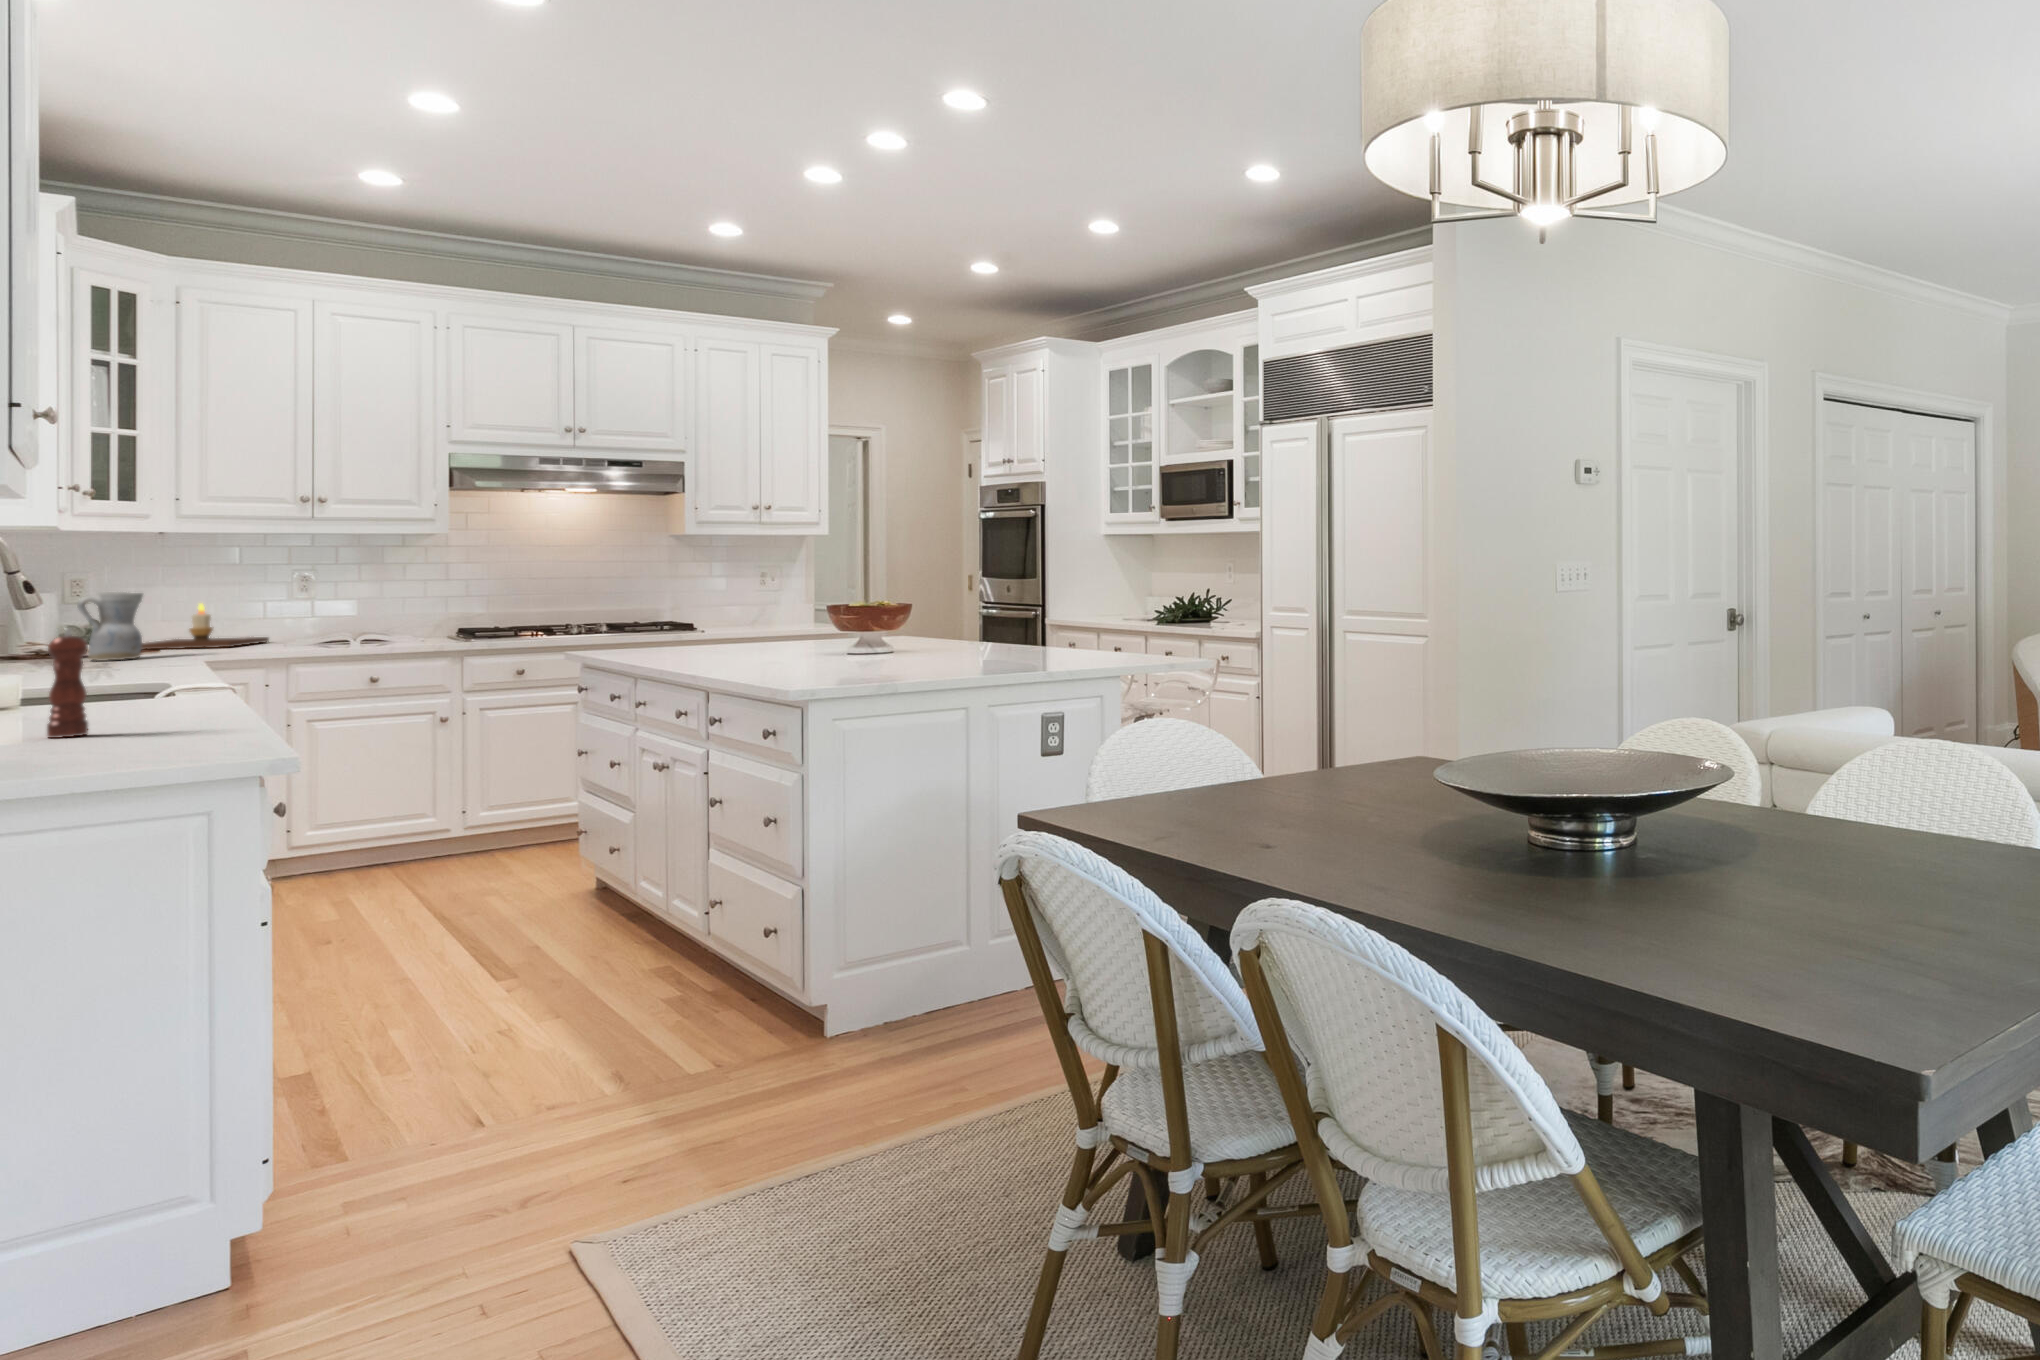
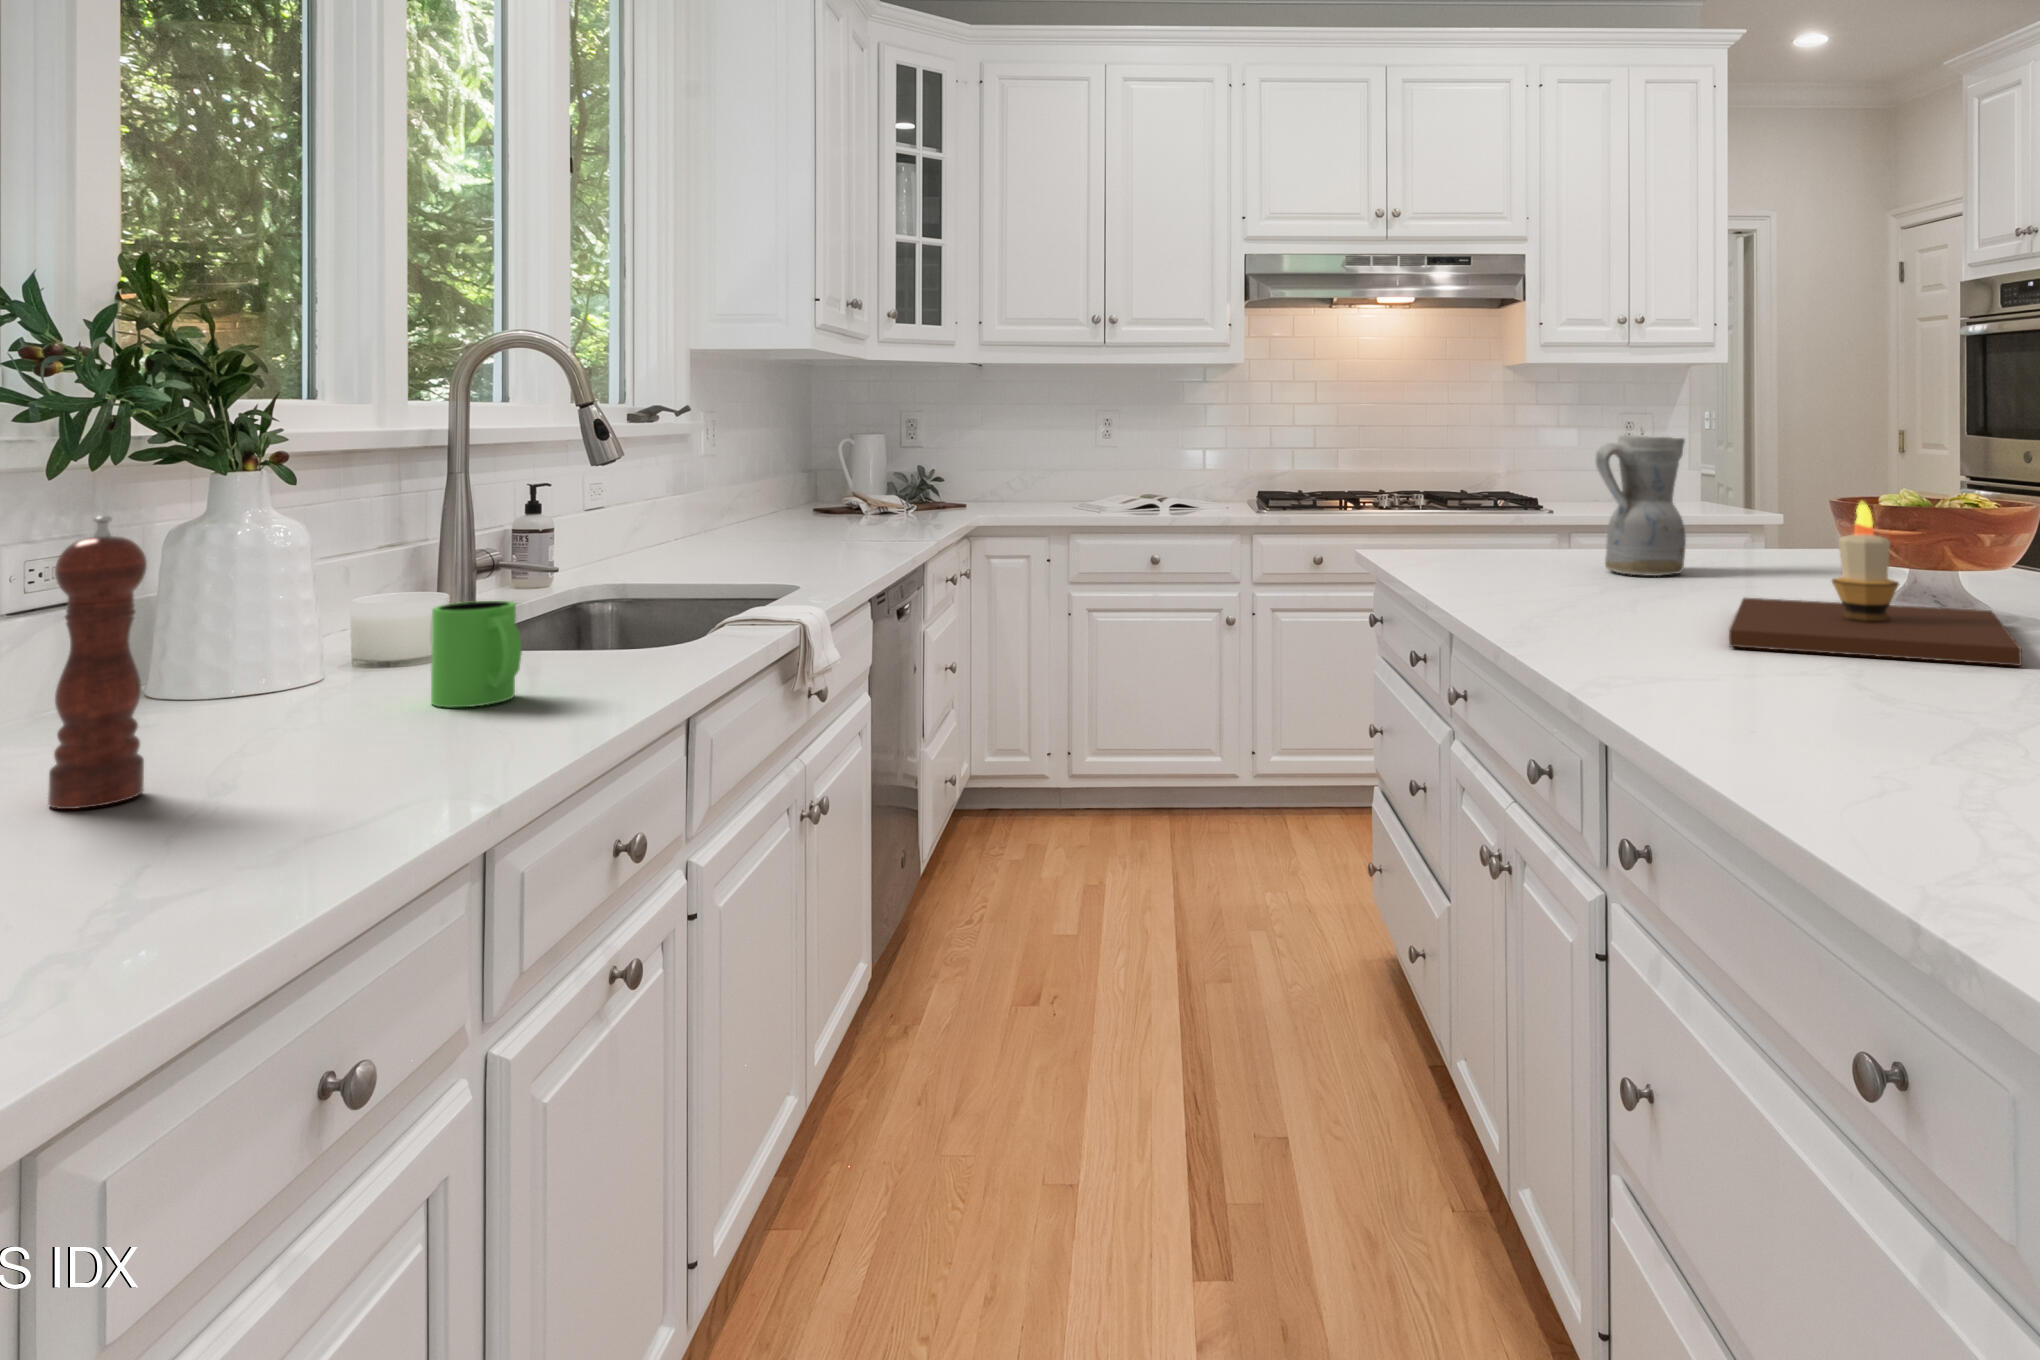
ceramic pitcher: present [77,592,143,661] -> present [1596,435,1686,576]
candle: present [142,604,269,650] -> present [1729,502,2022,666]
mug: none [109,673,176,720] -> present [431,601,522,708]

